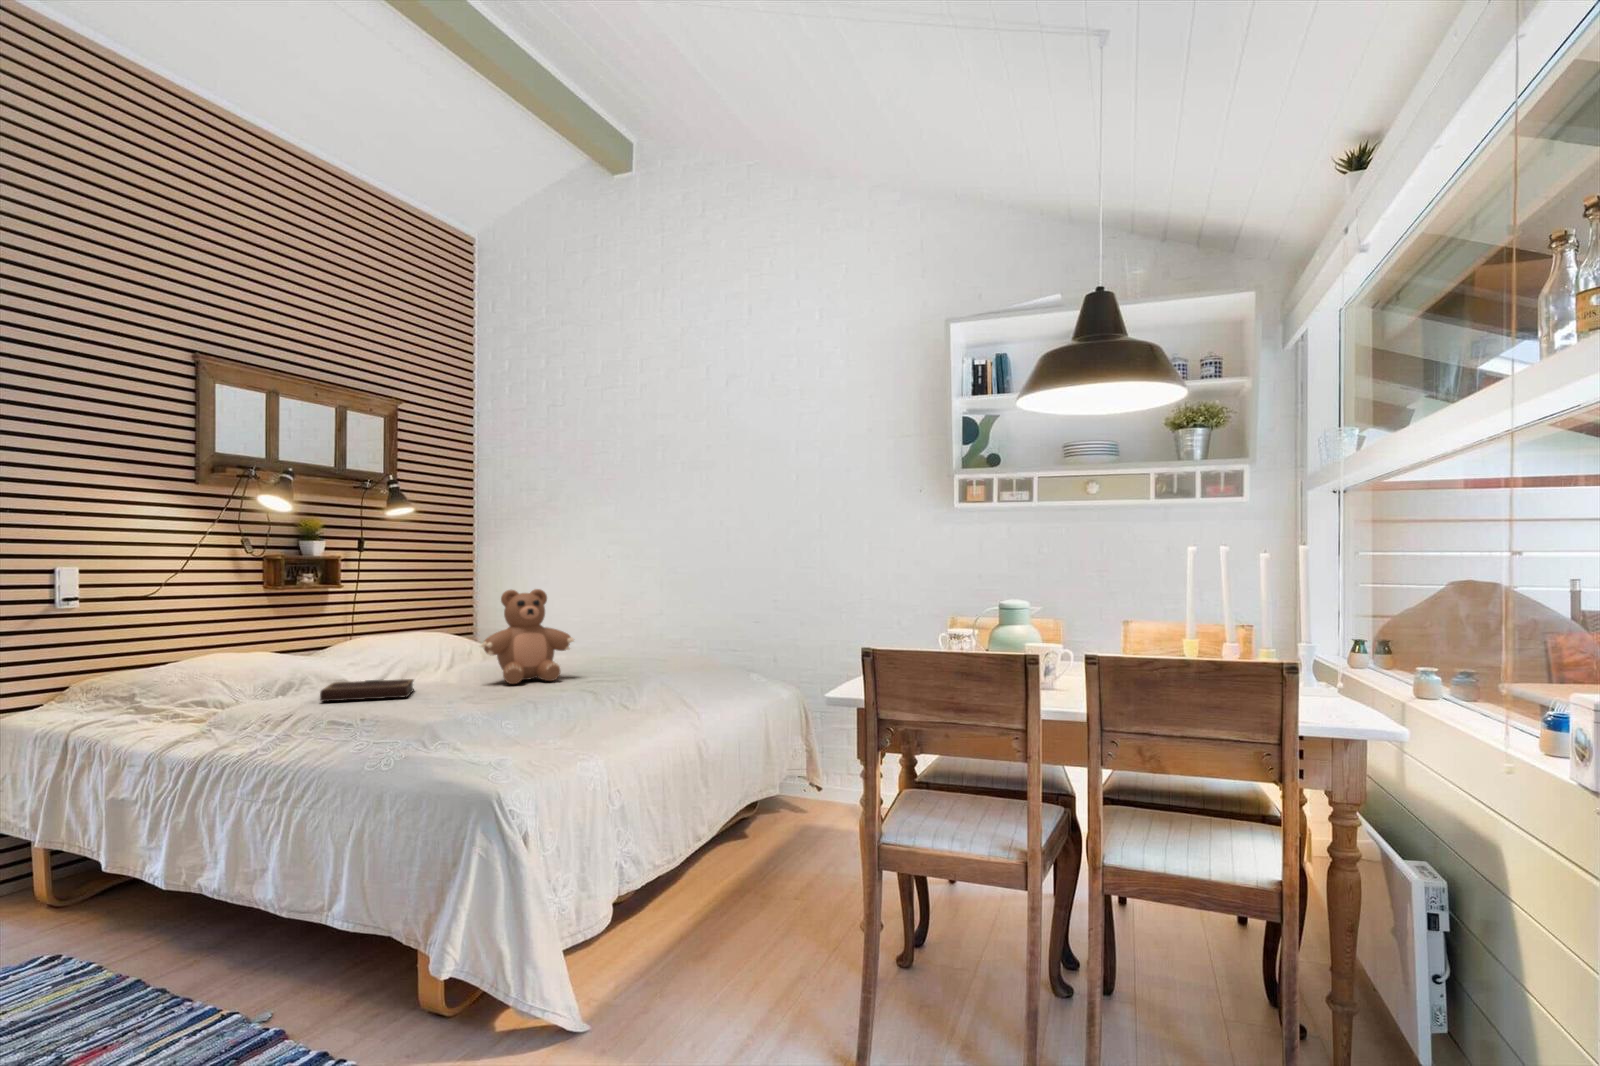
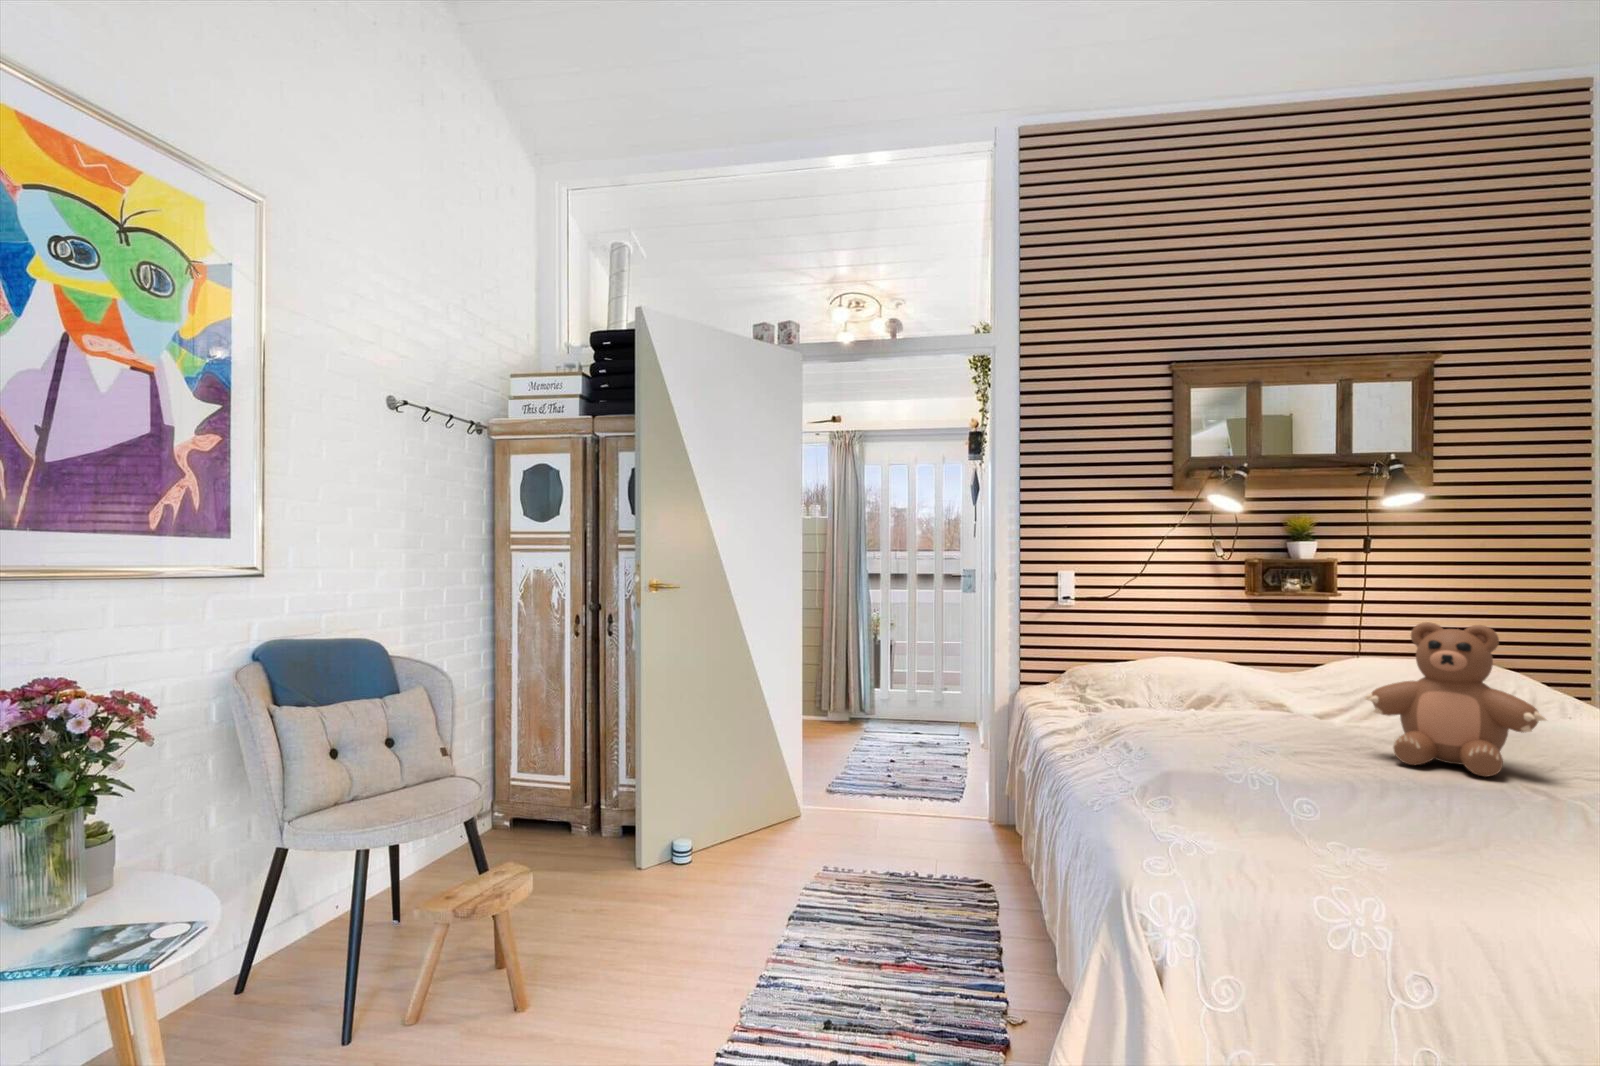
notebook: present [320,679,414,702] -> none [1154,708,1275,745]

